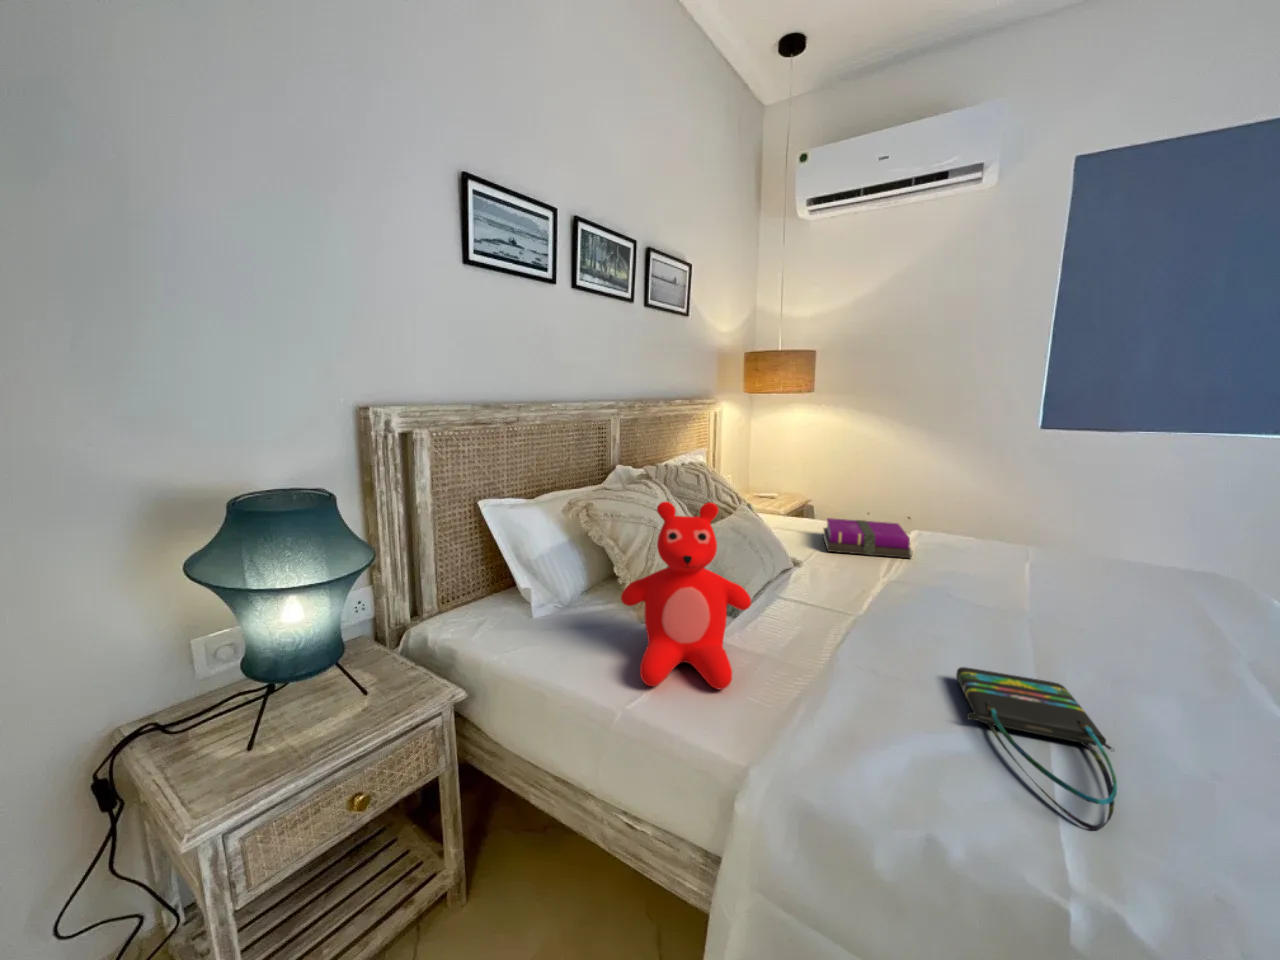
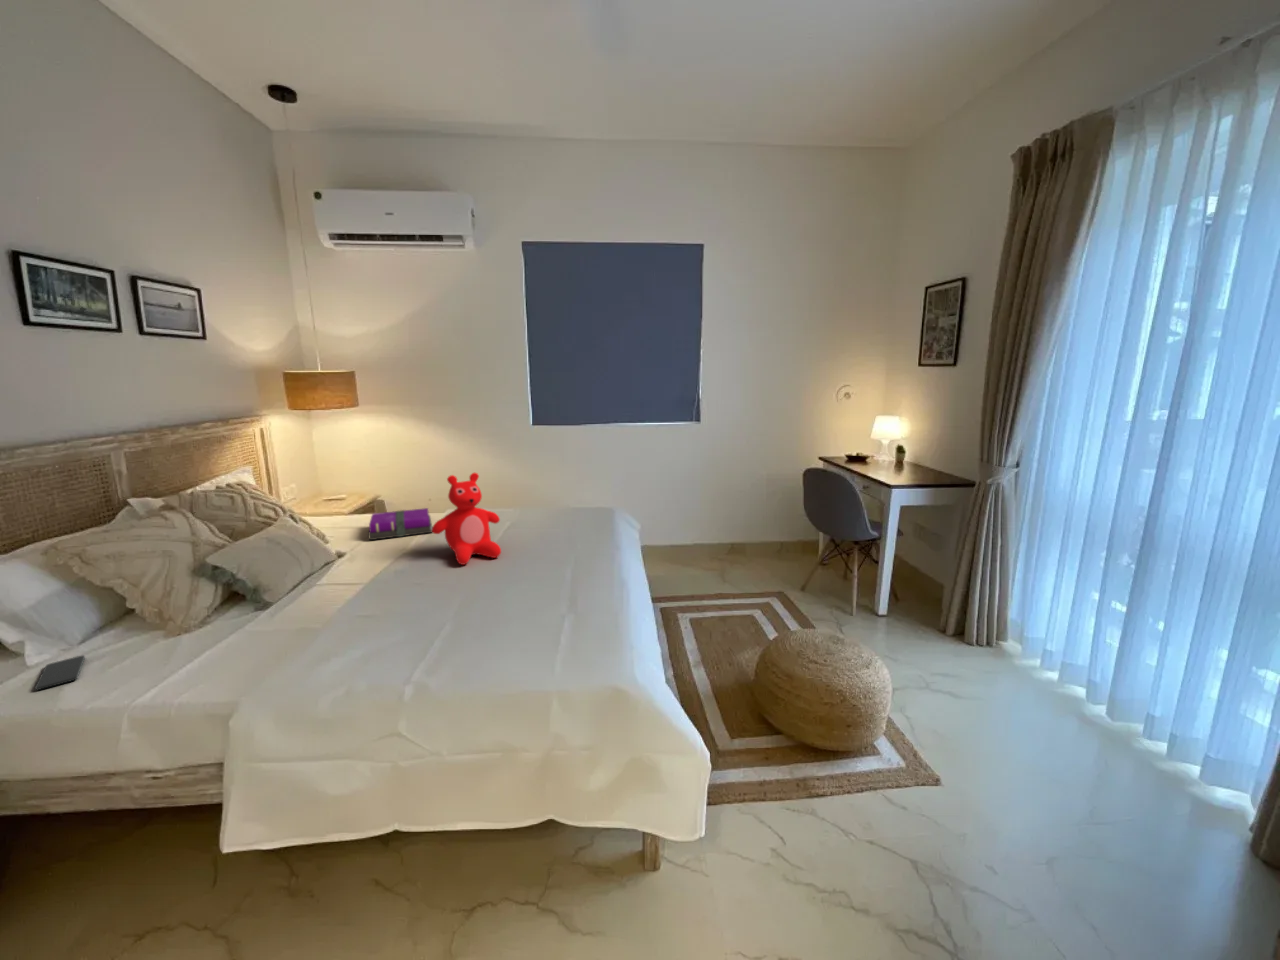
teddy bear: present [621,502,751,689] -> present [432,473,501,565]
smartphone: none [532,622,572,654] -> present [35,656,85,690]
tote bag: present [956,667,1117,830] -> none [404,587,473,647]

